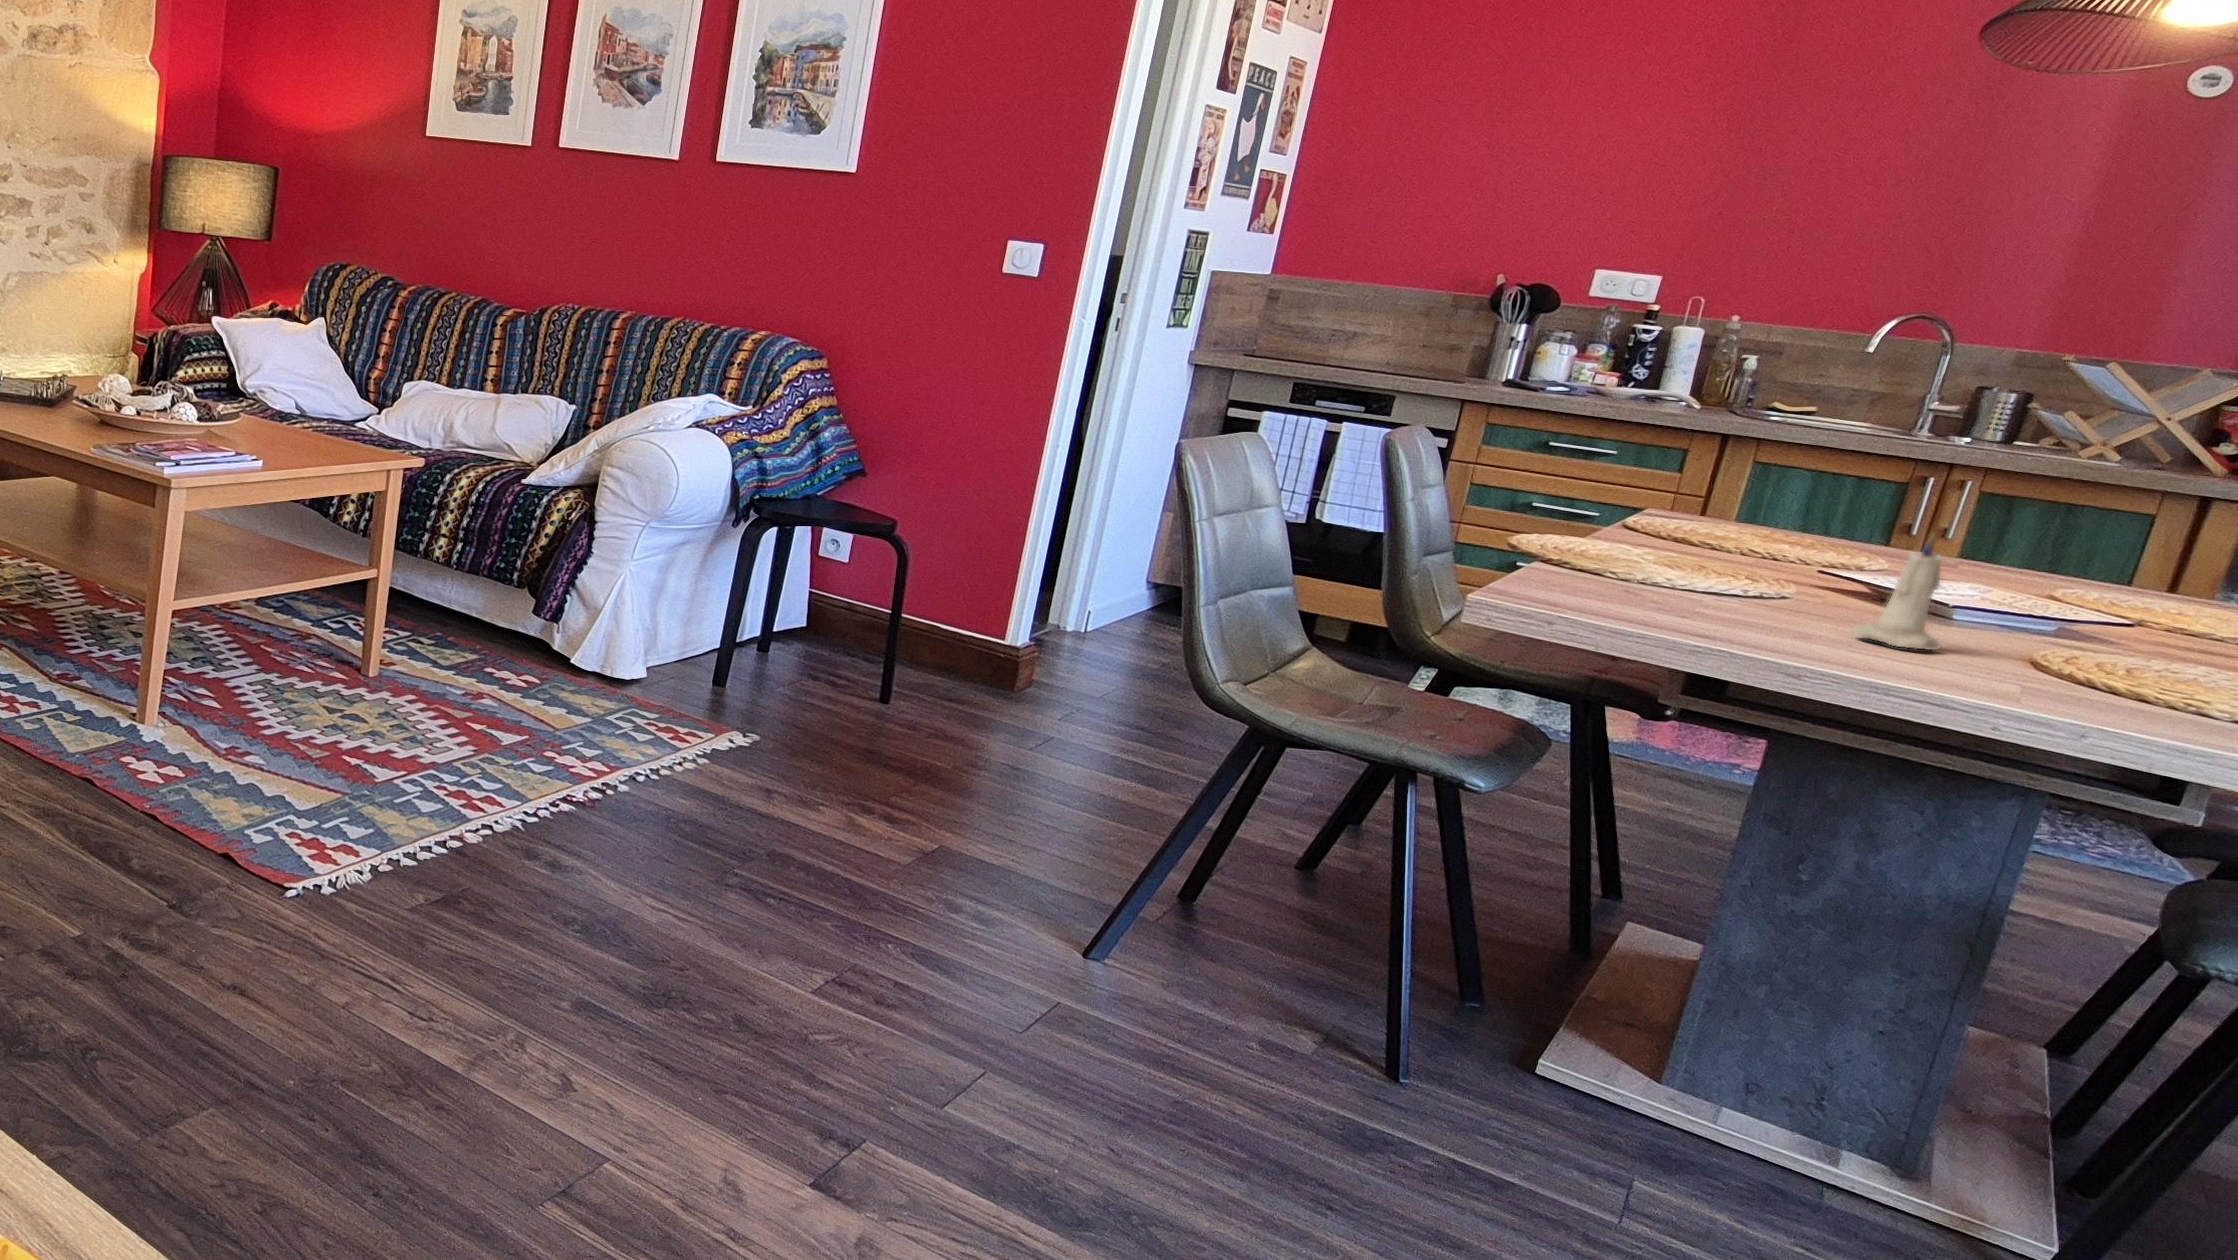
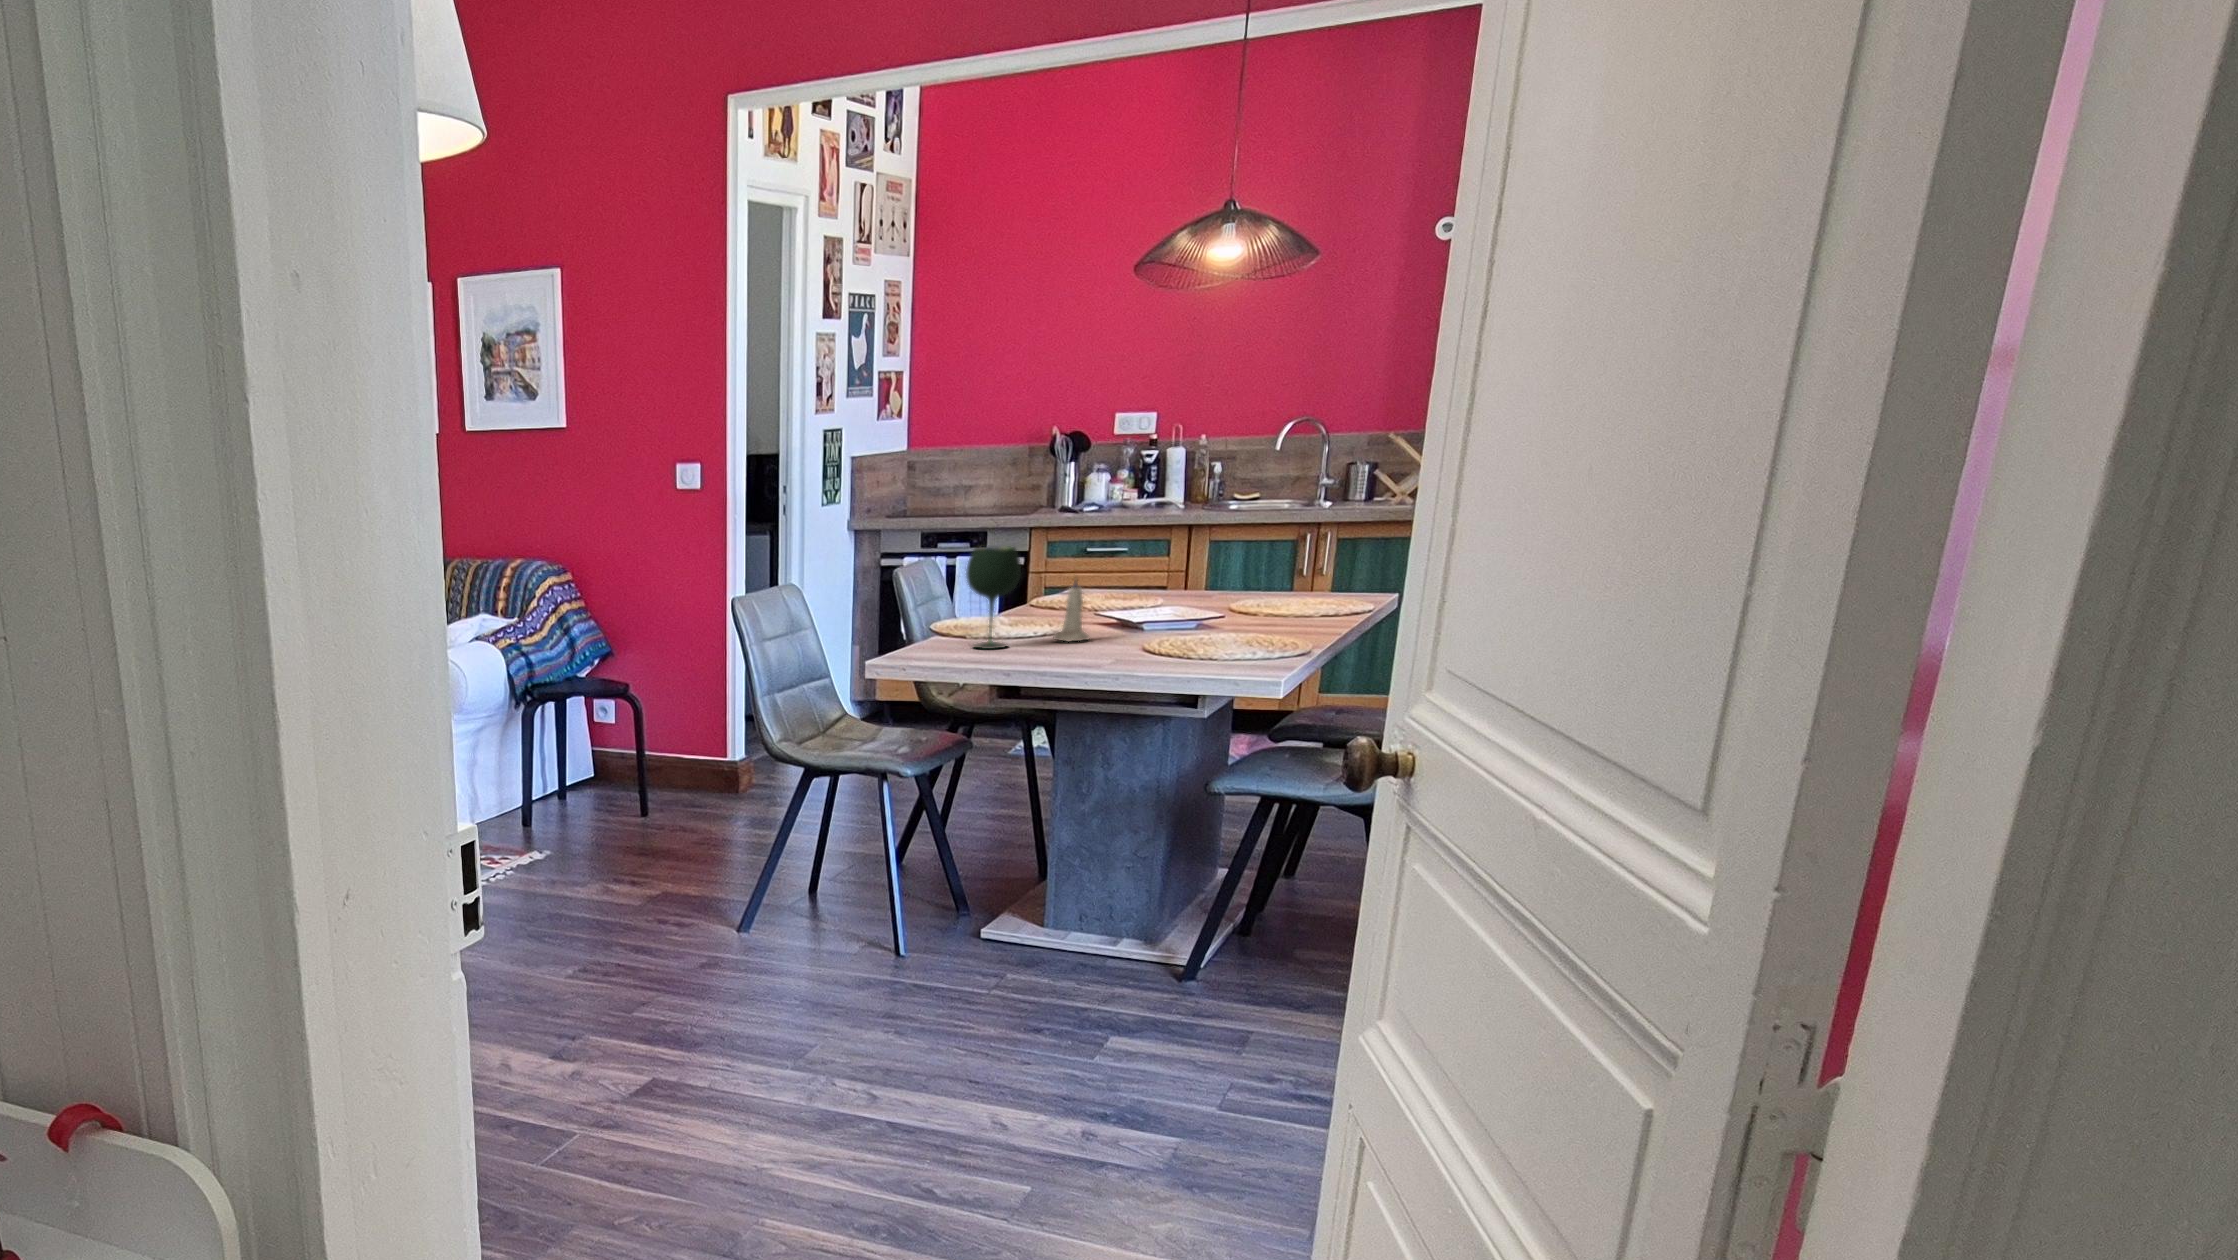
wine glass: none [1691,454,1839,636] -> present [966,546,1021,649]

